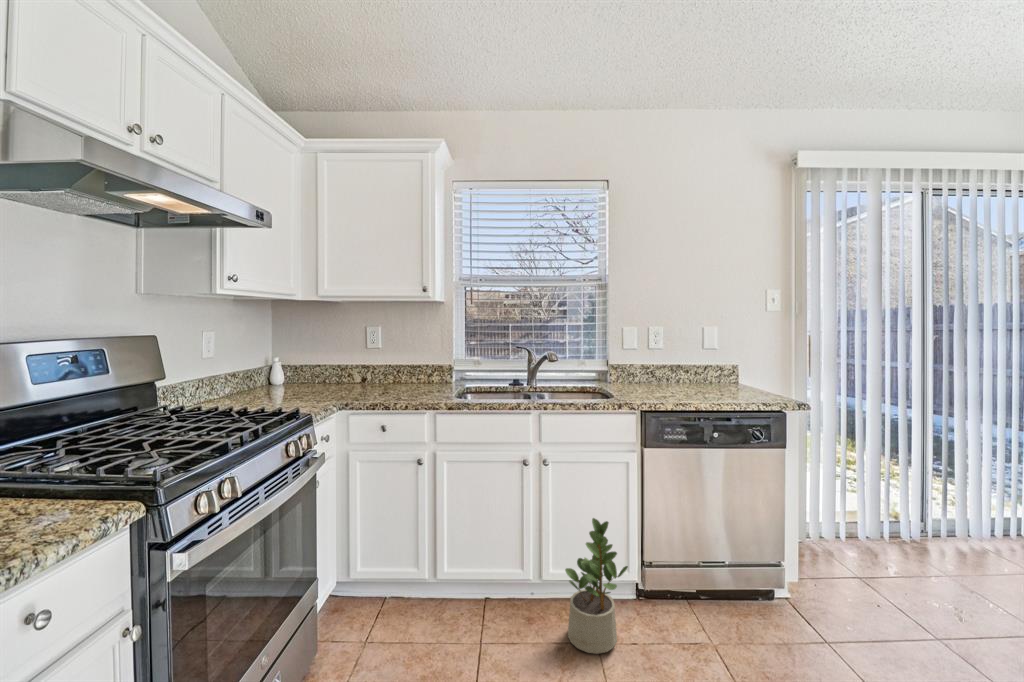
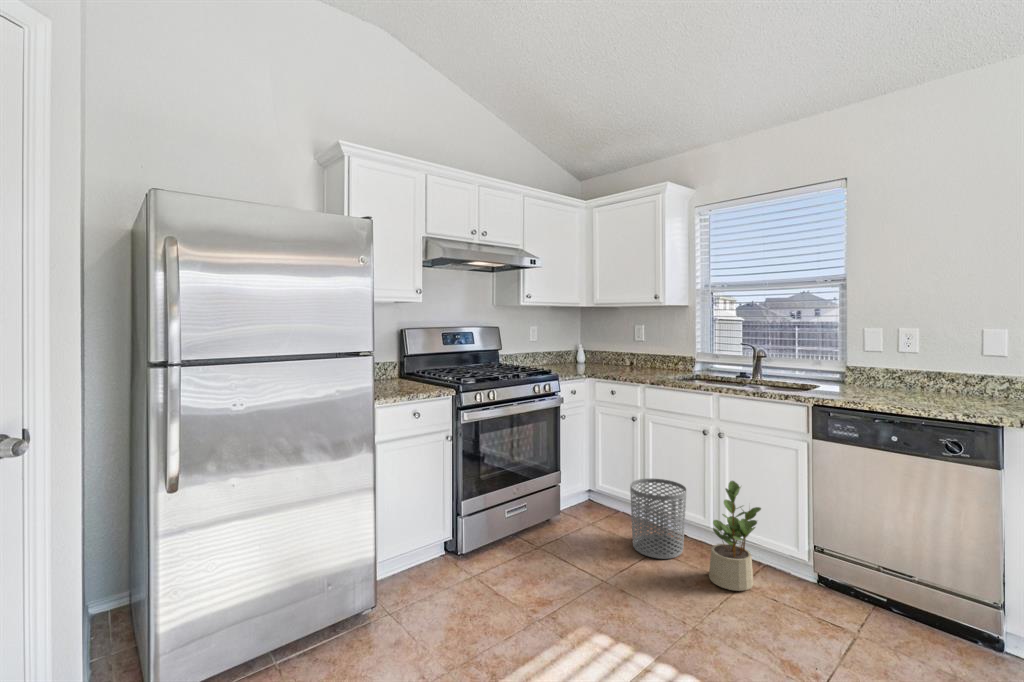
waste bin: none [448,531,521,651] -> present [630,479,686,559]

